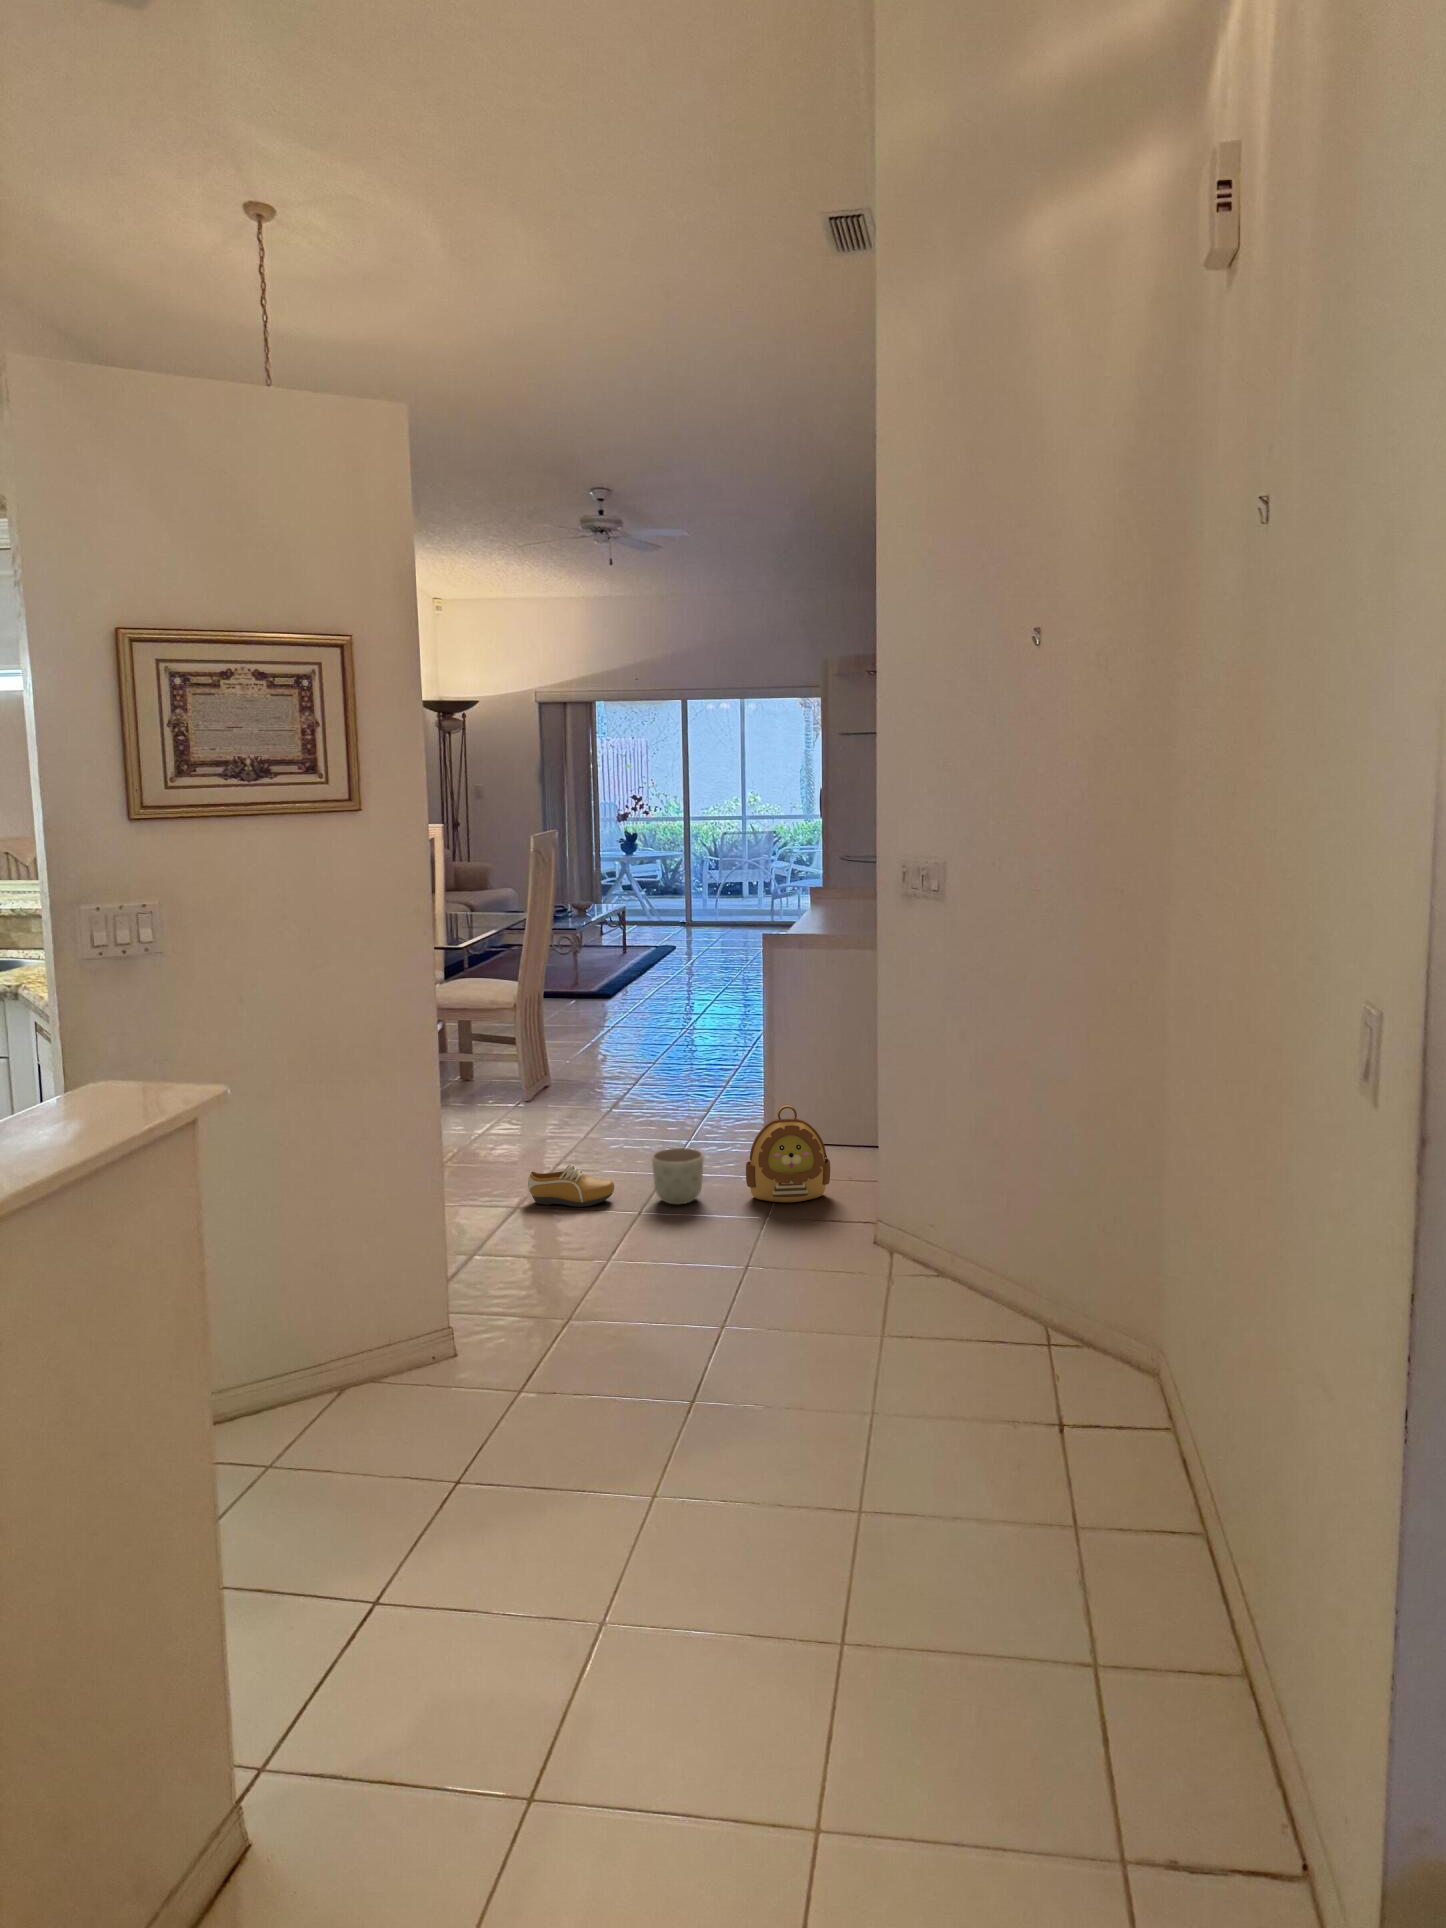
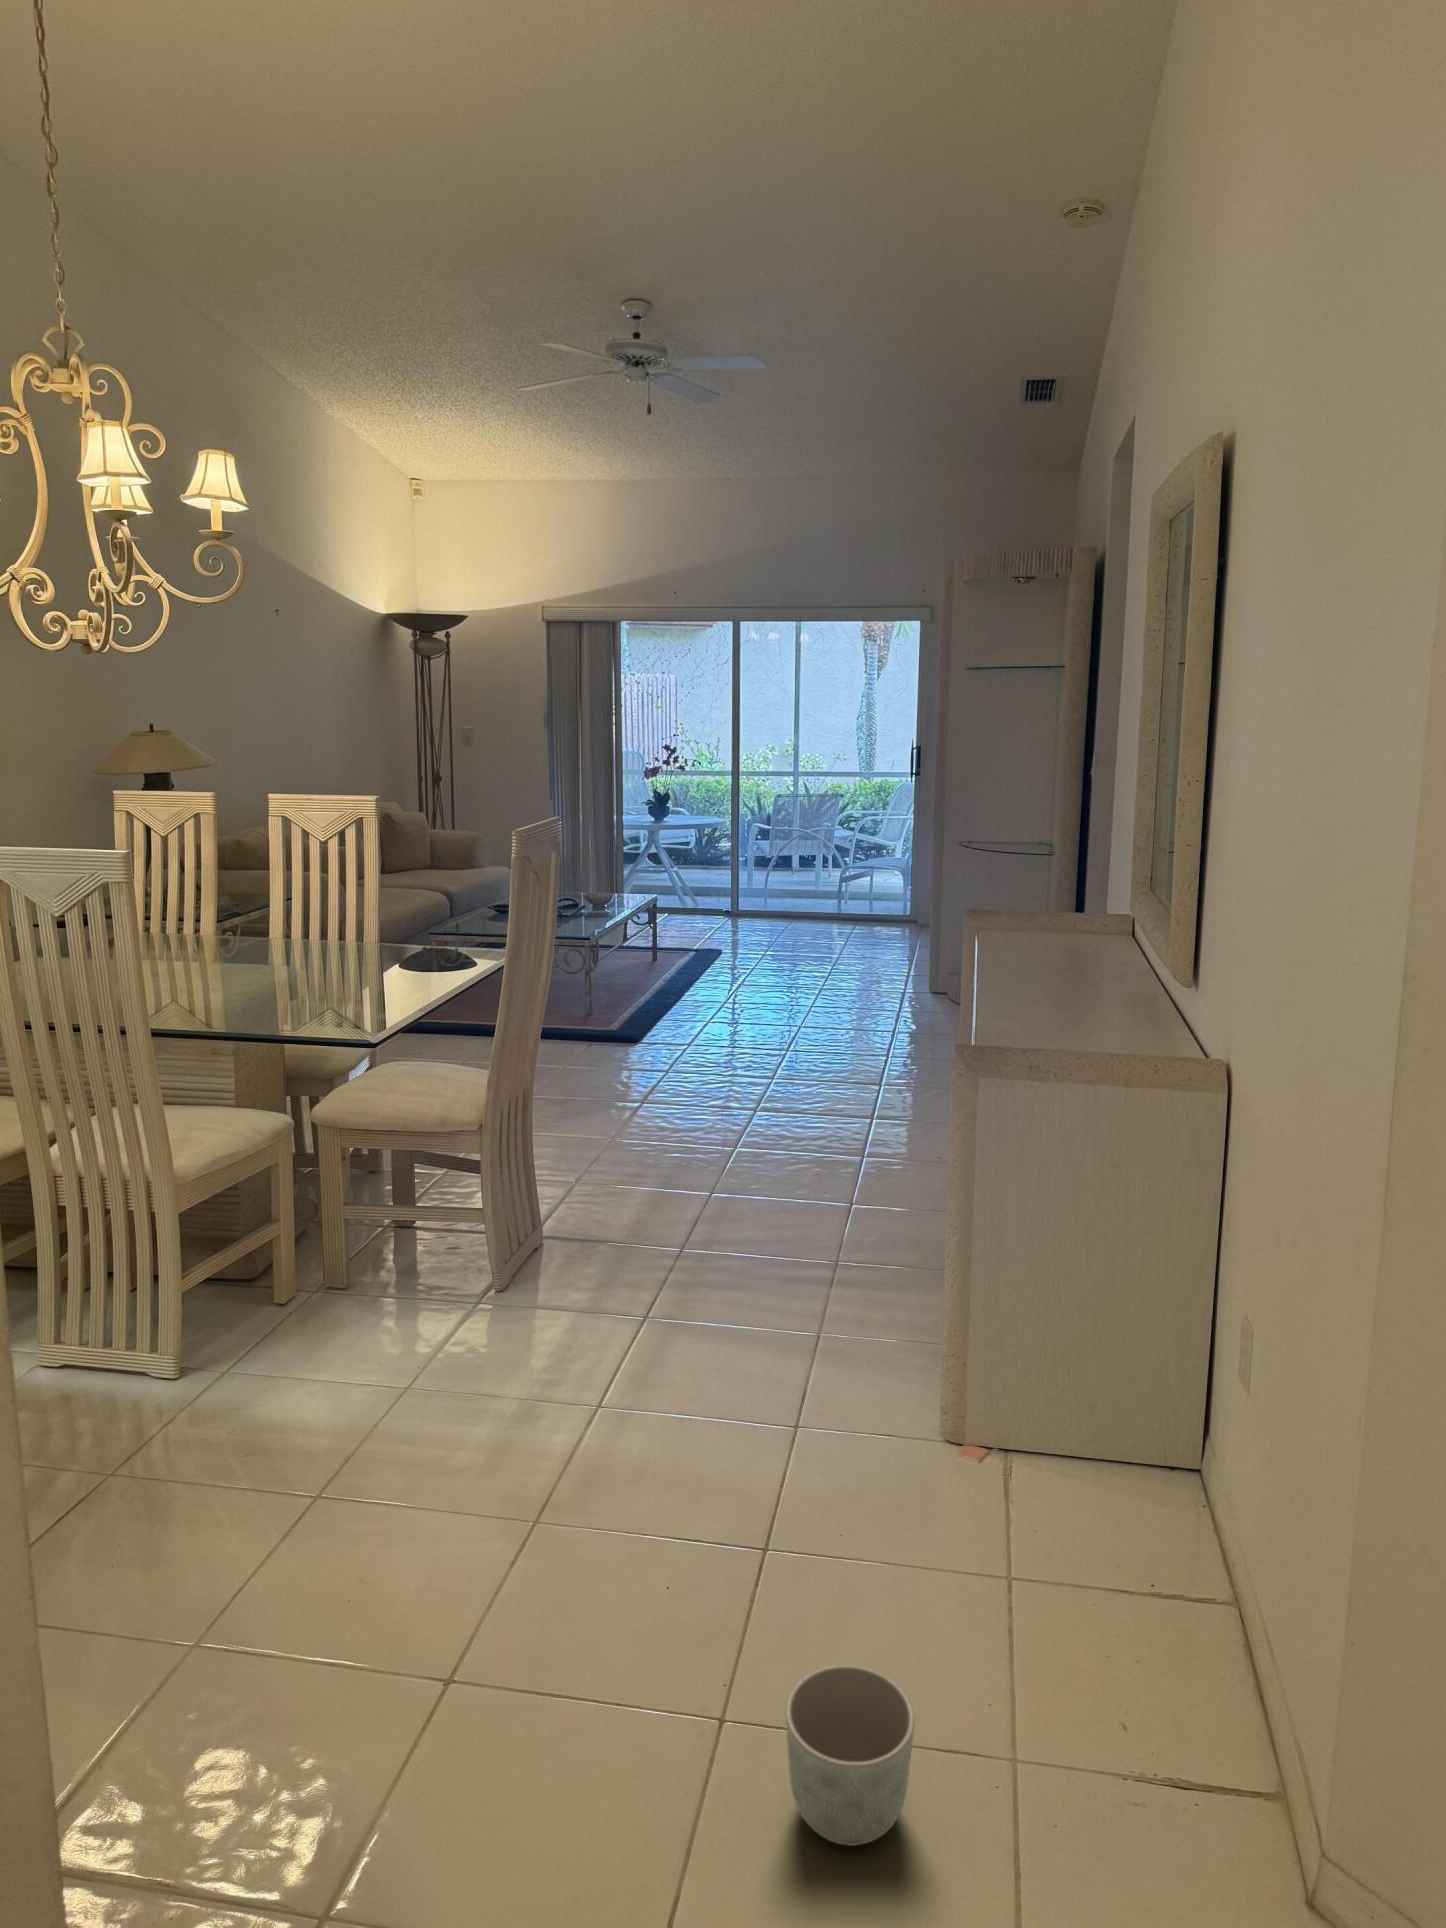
backpack: present [746,1105,830,1202] -> none [1013,1590,1223,1843]
shoe: present [528,1164,614,1207] -> none [481,1713,691,1841]

